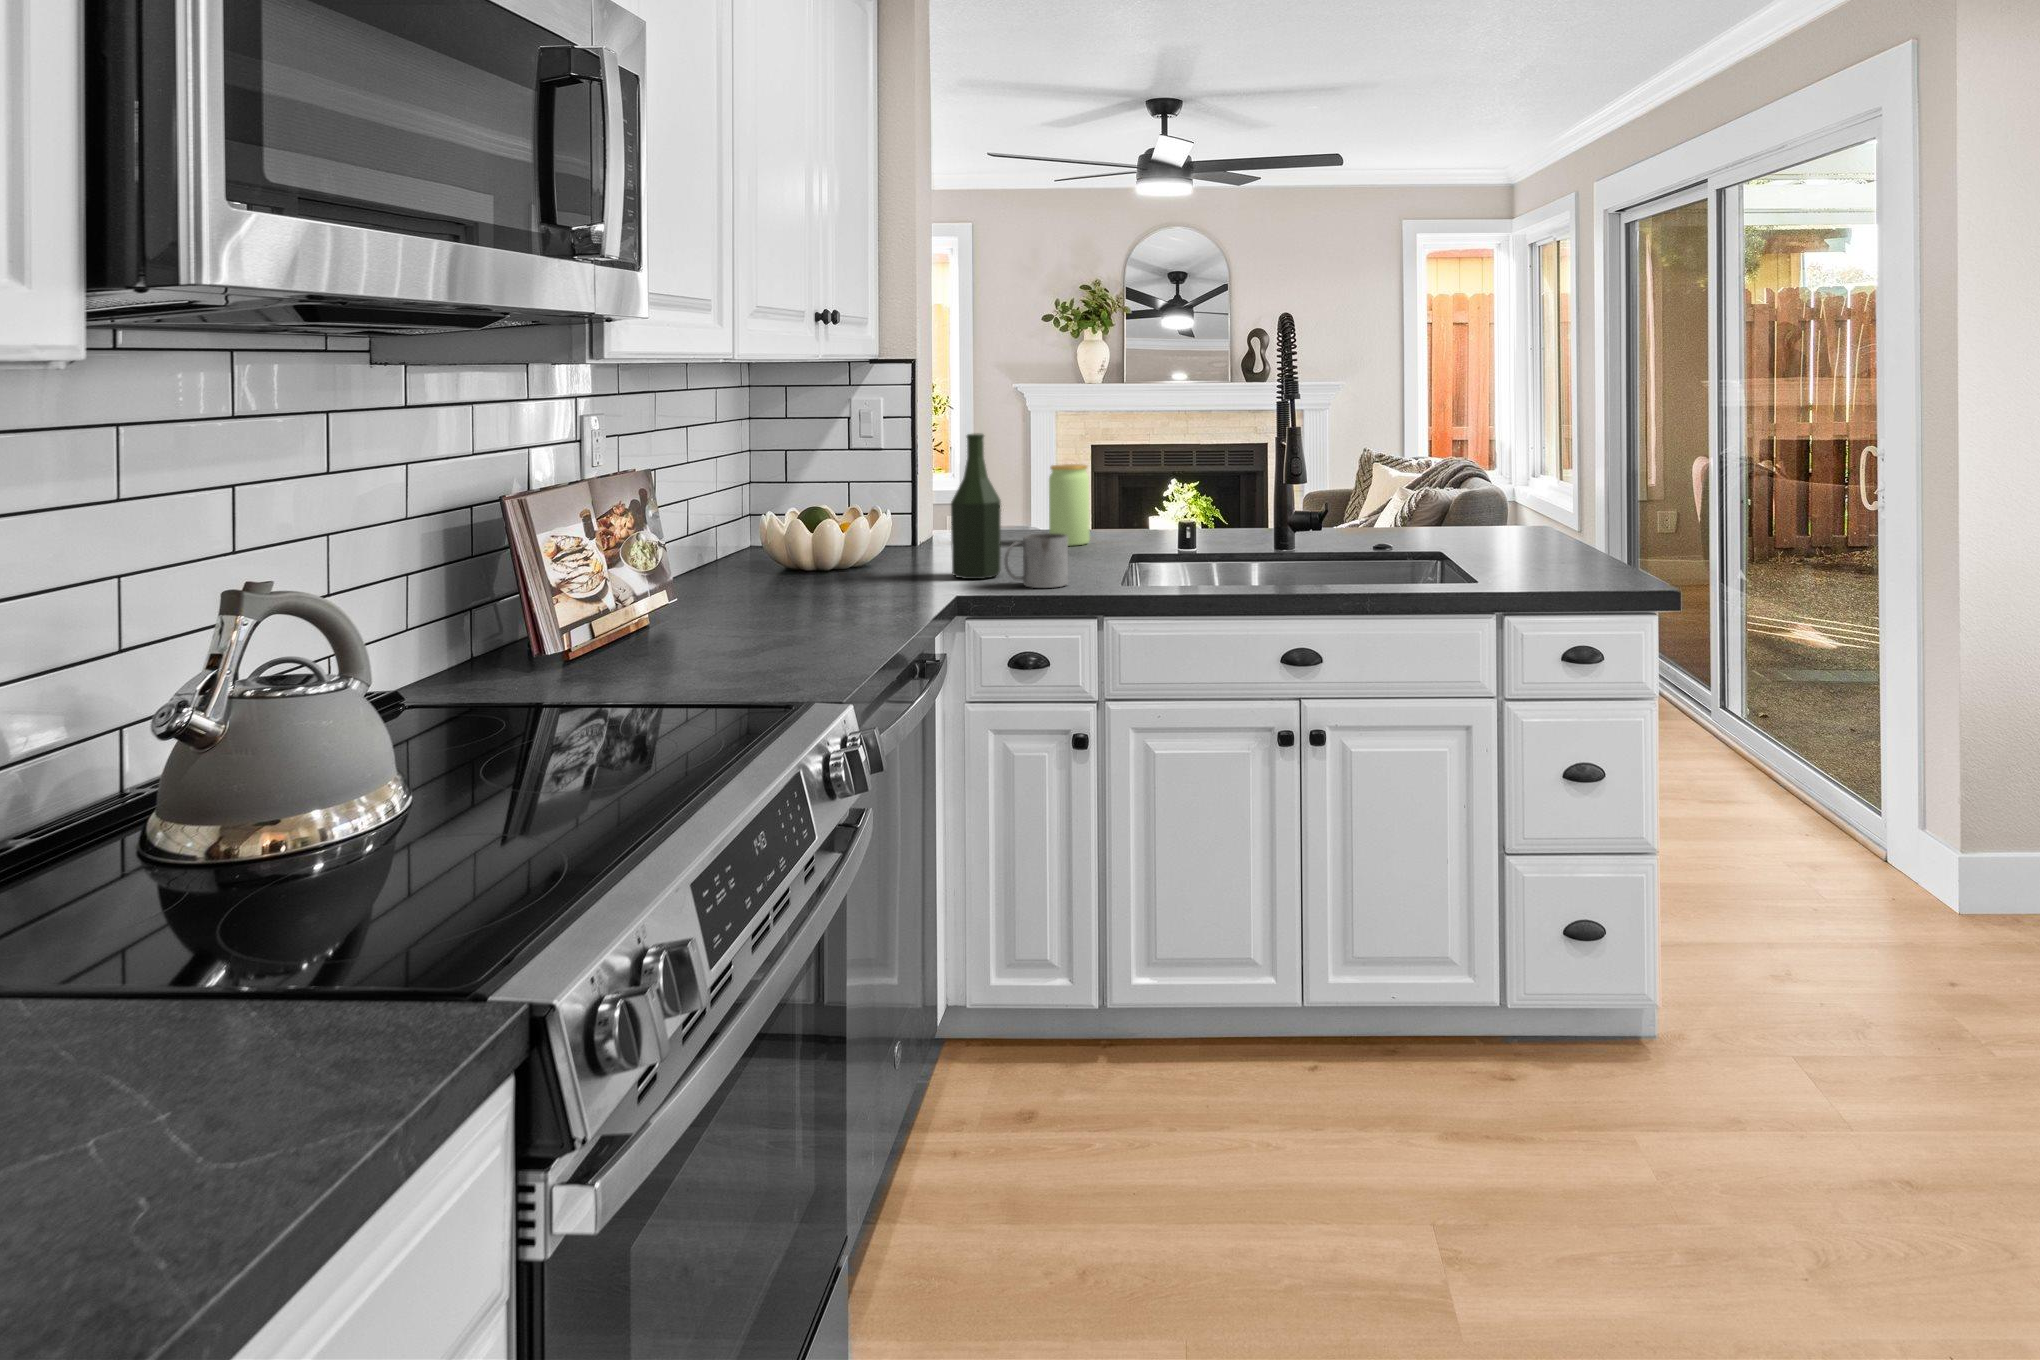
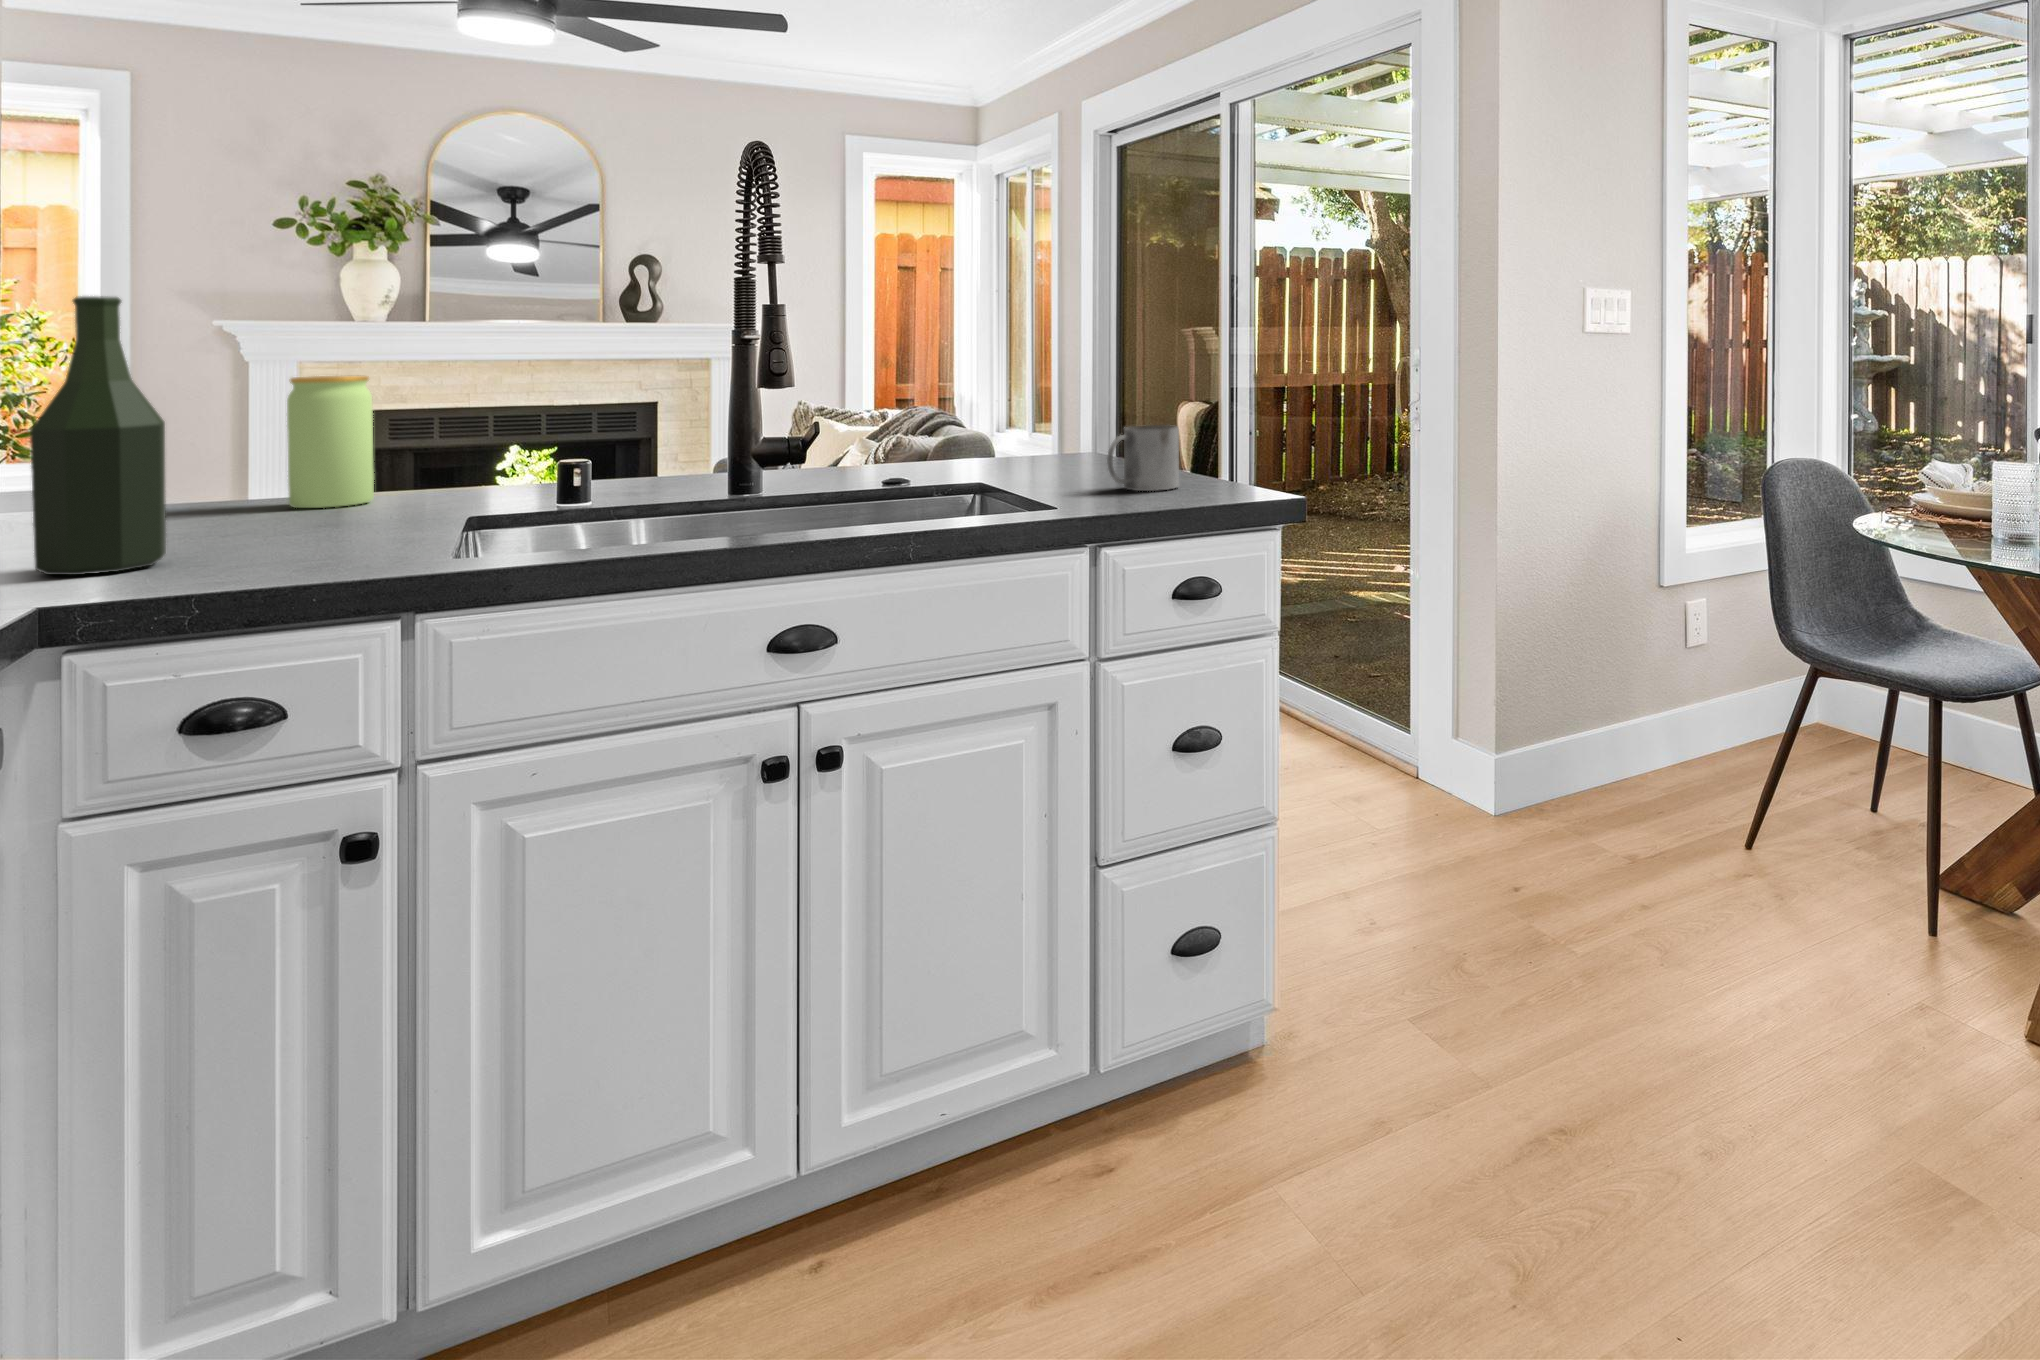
mug: present [1004,533,1068,588] -> present [1107,425,1179,491]

